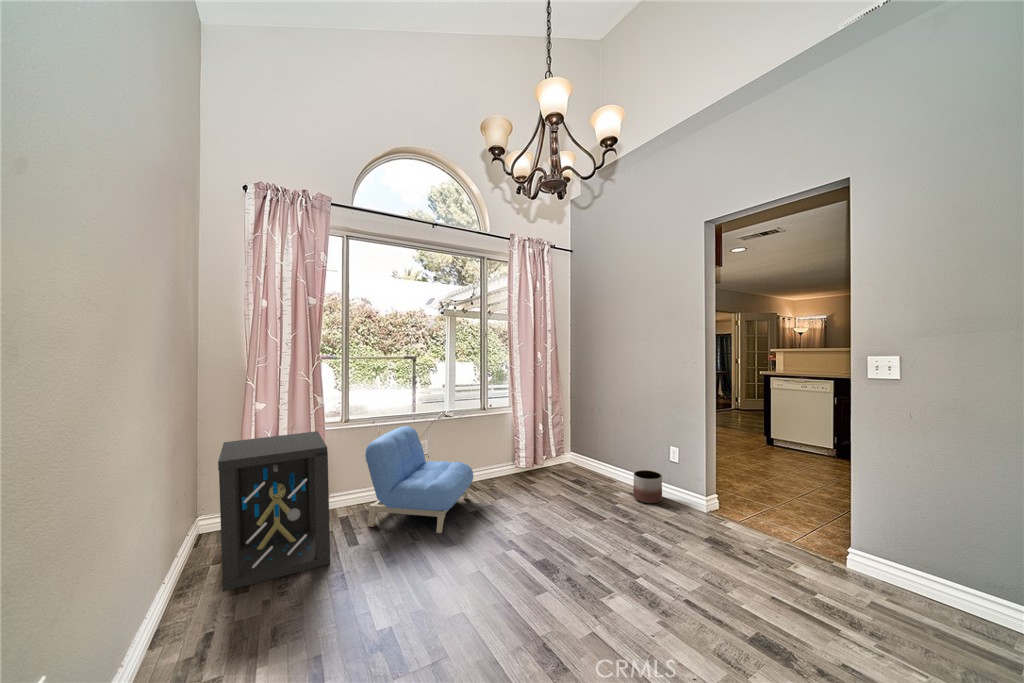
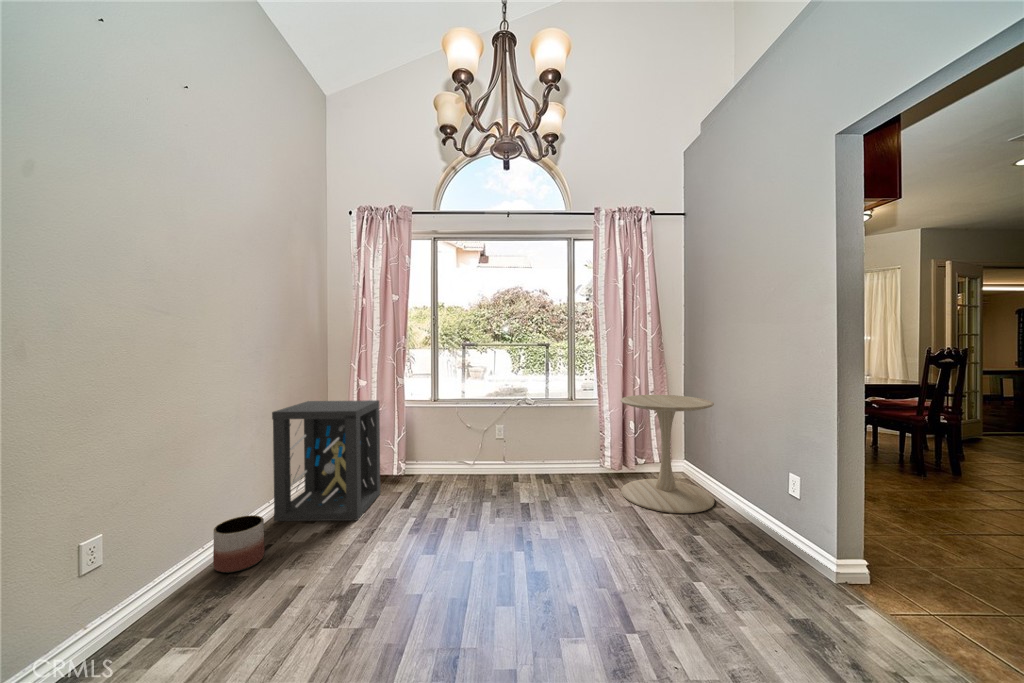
pedestal table: none [538,398,609,493] -> present [621,395,715,513]
armchair: present [365,426,473,533] -> none [418,407,532,518]
planter: present [633,470,662,504] -> present [213,515,265,573]

